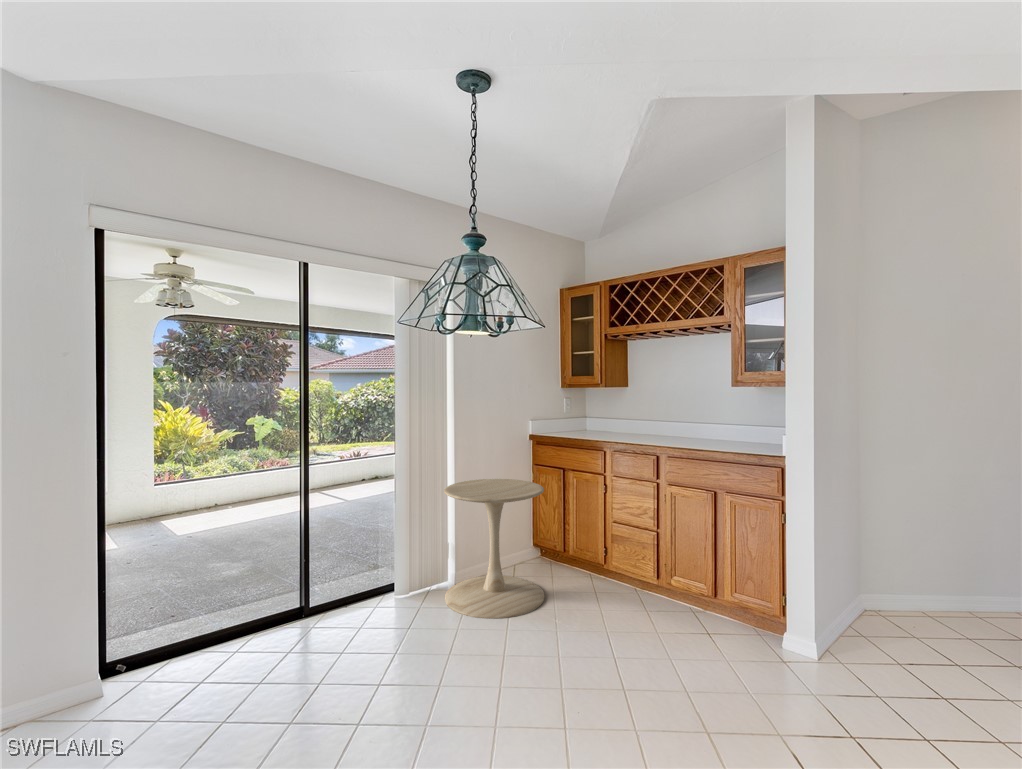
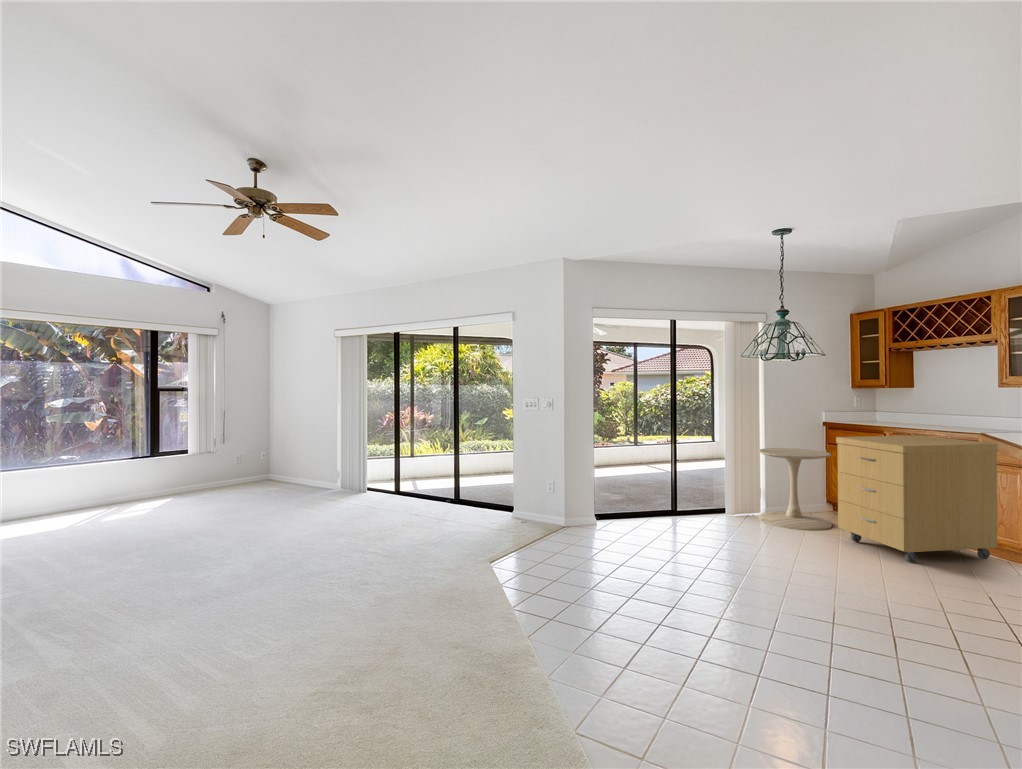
storage cabinet: none [555,454,747,677] -> present [836,435,997,563]

